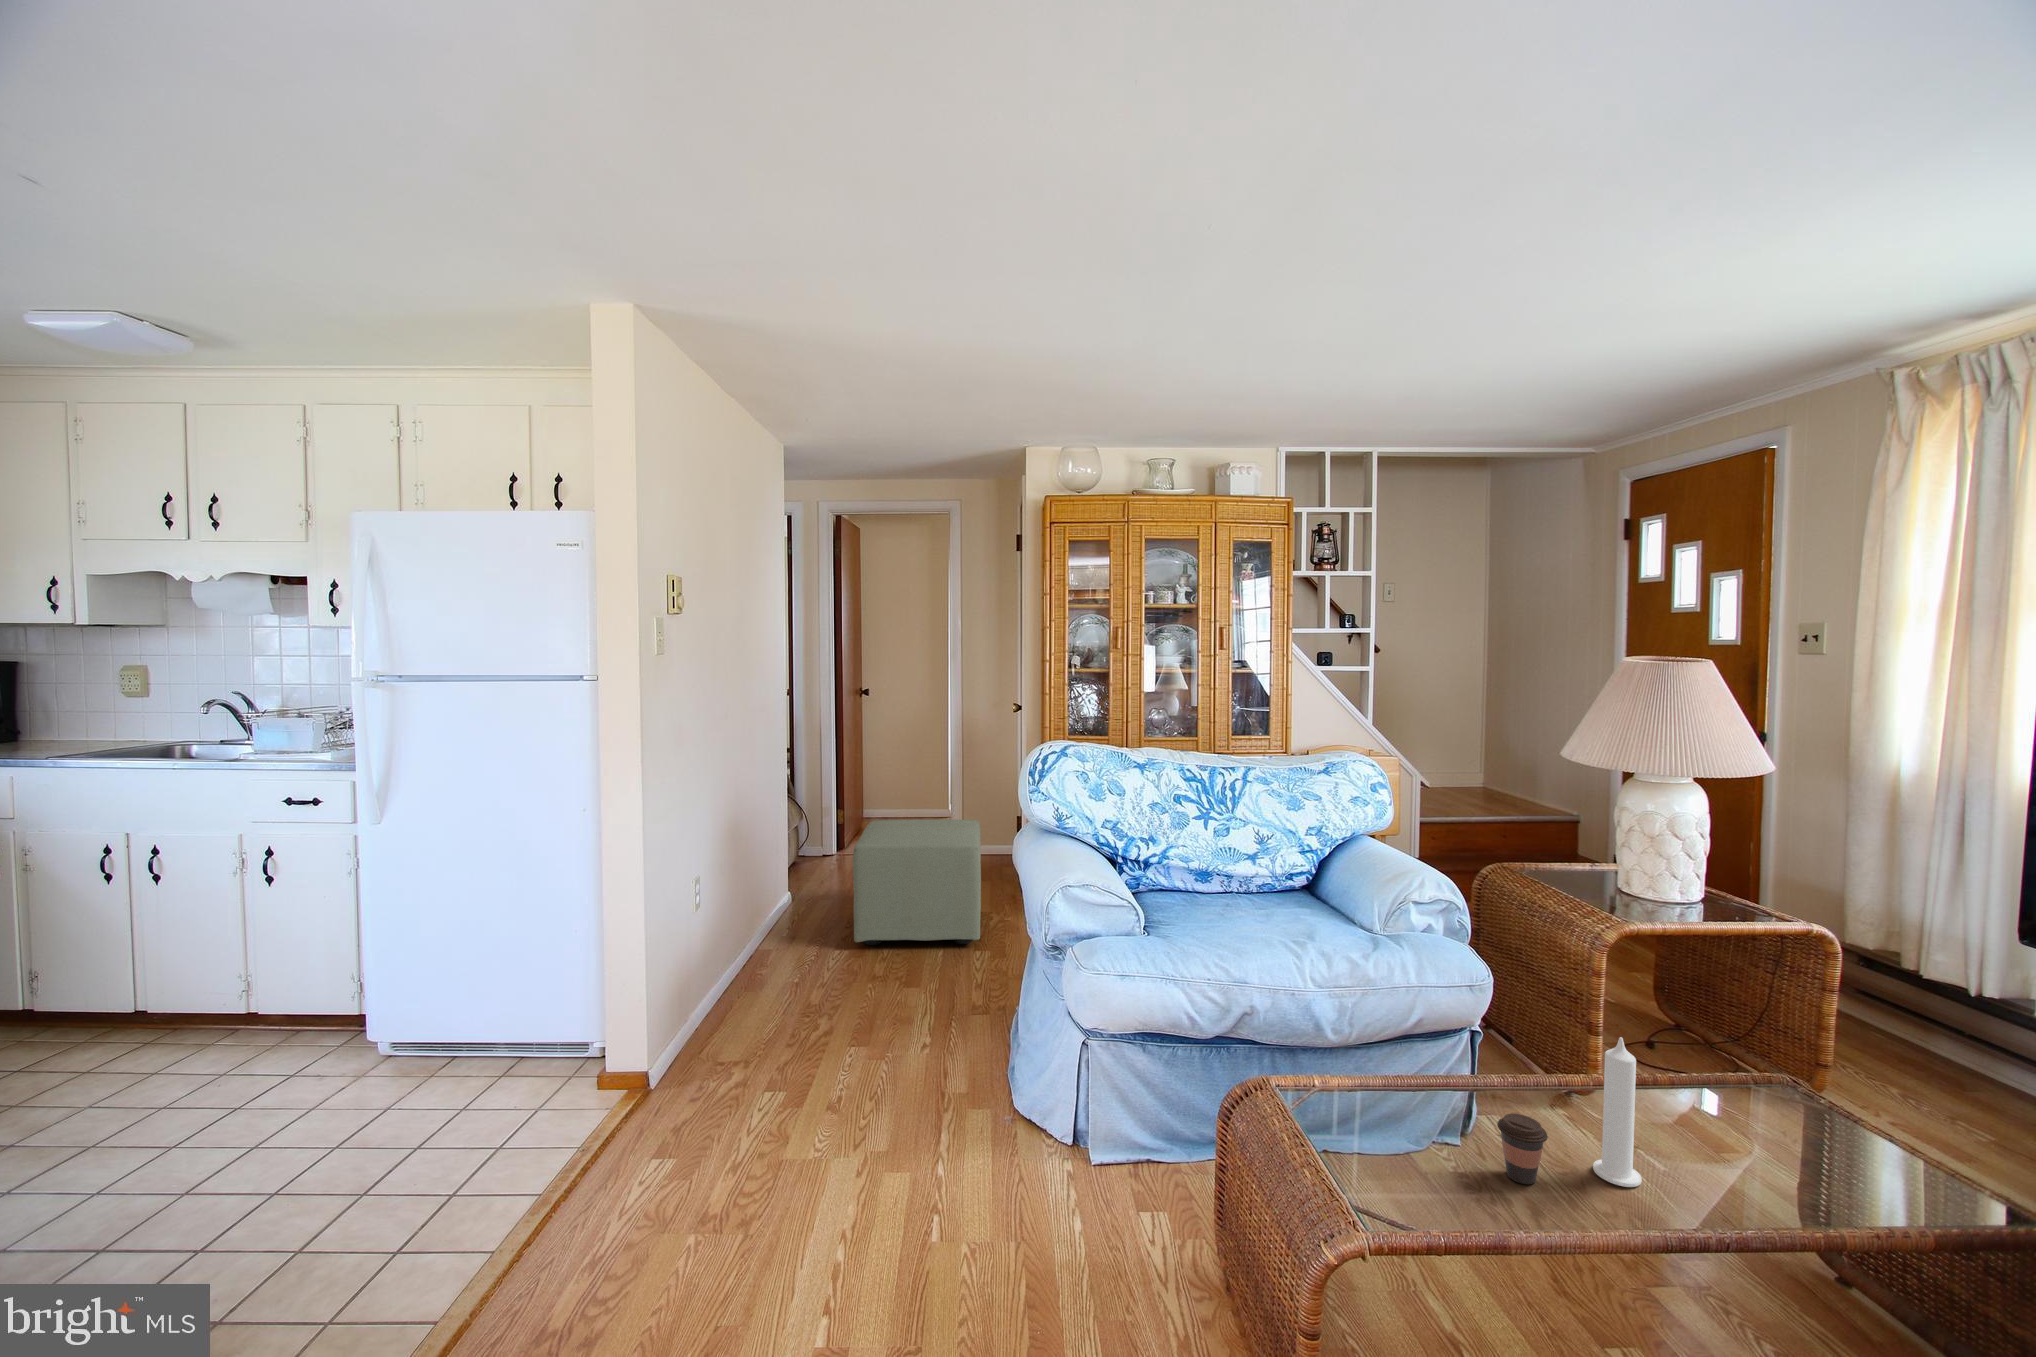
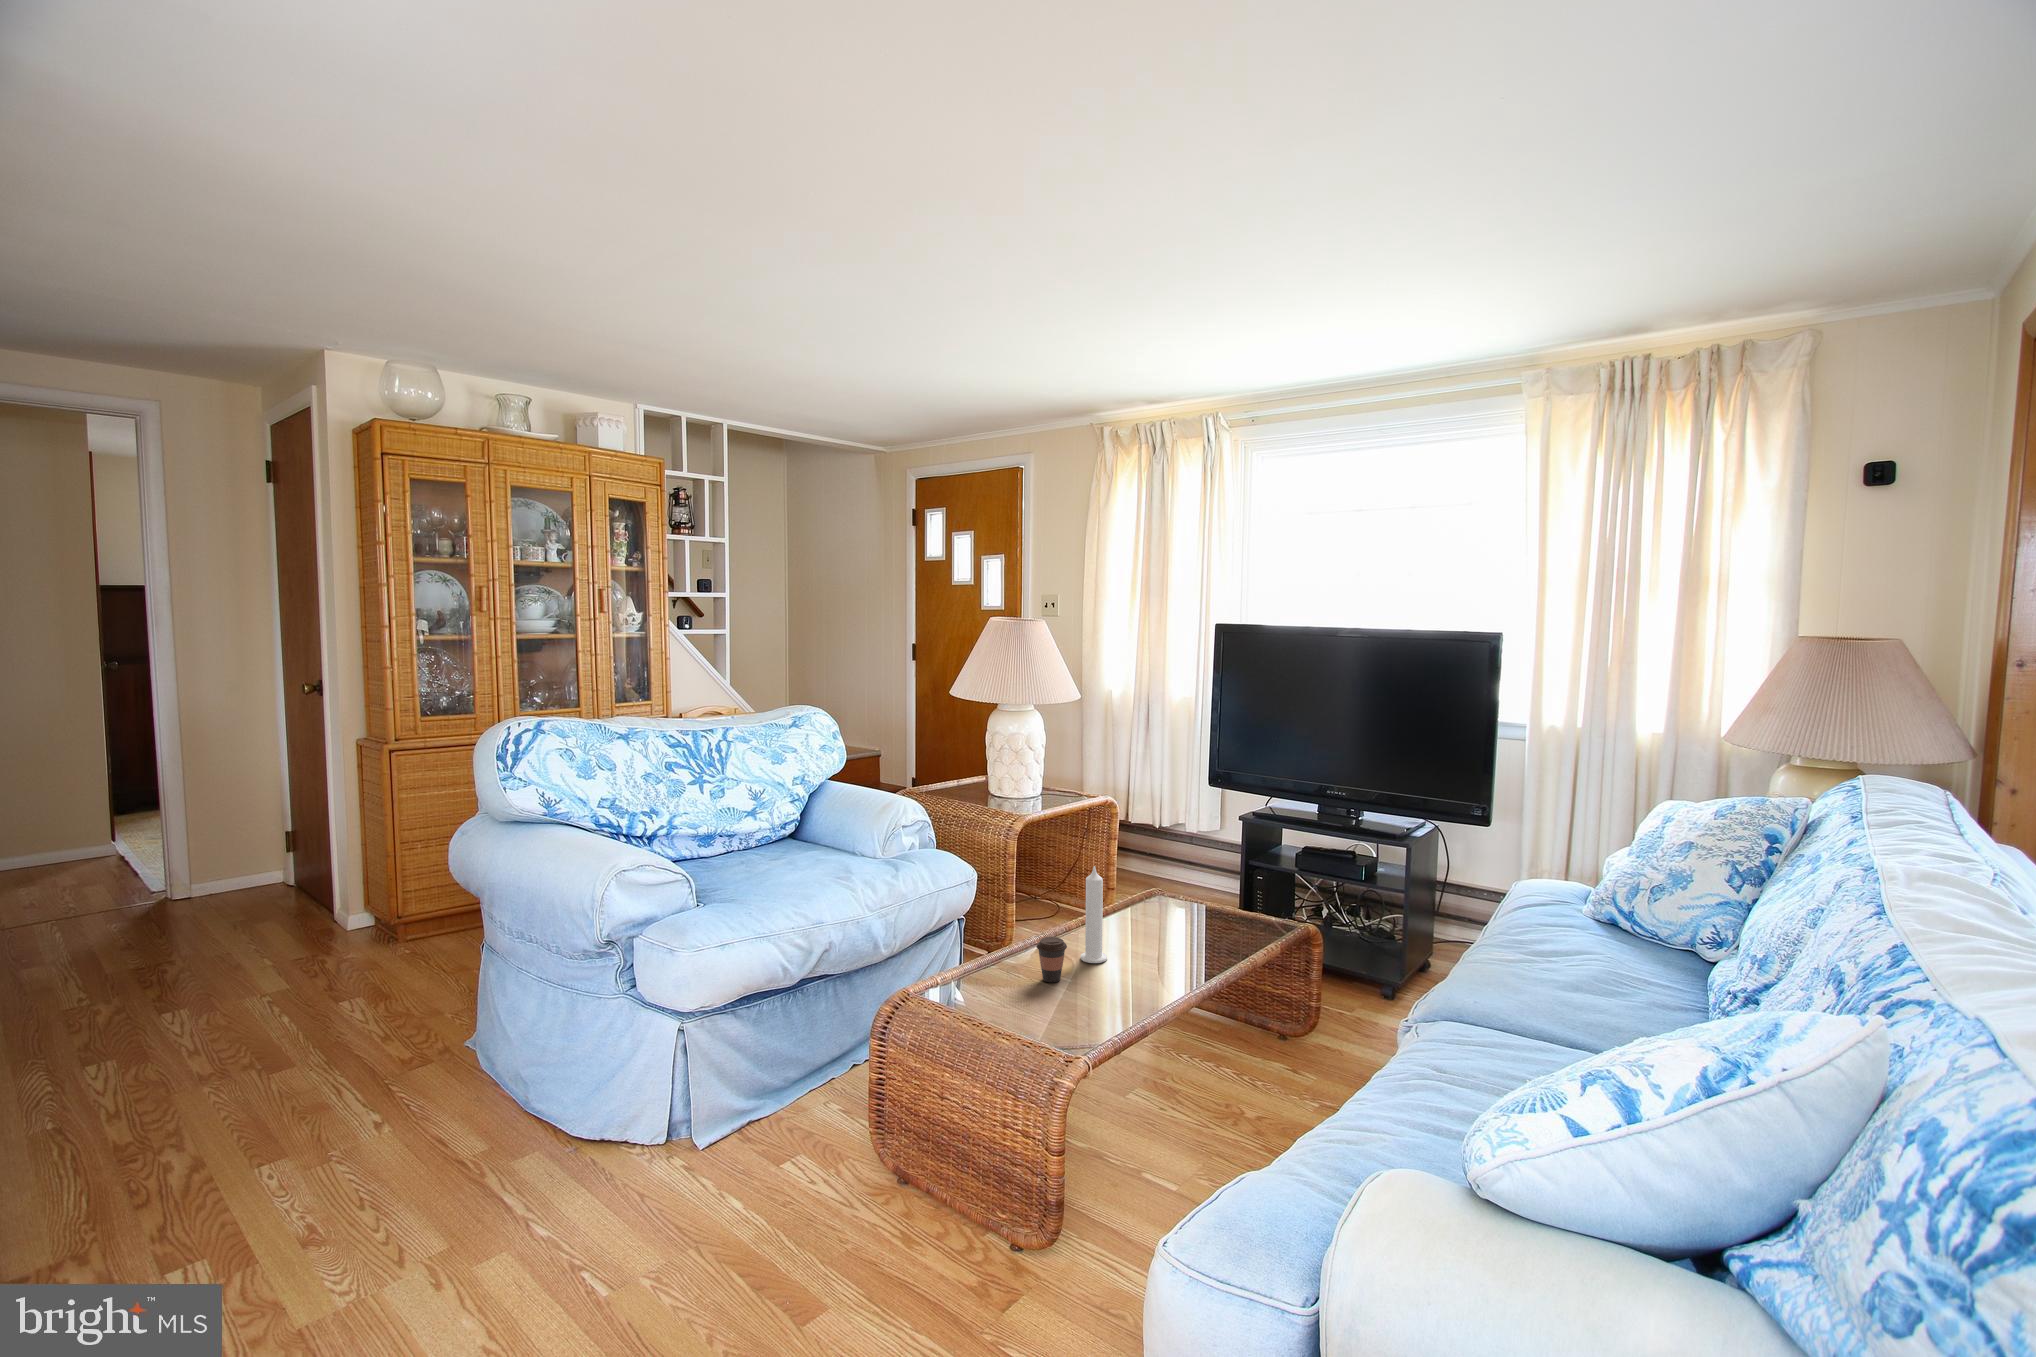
ottoman: present [853,820,981,945] -> none [77,853,339,1061]

